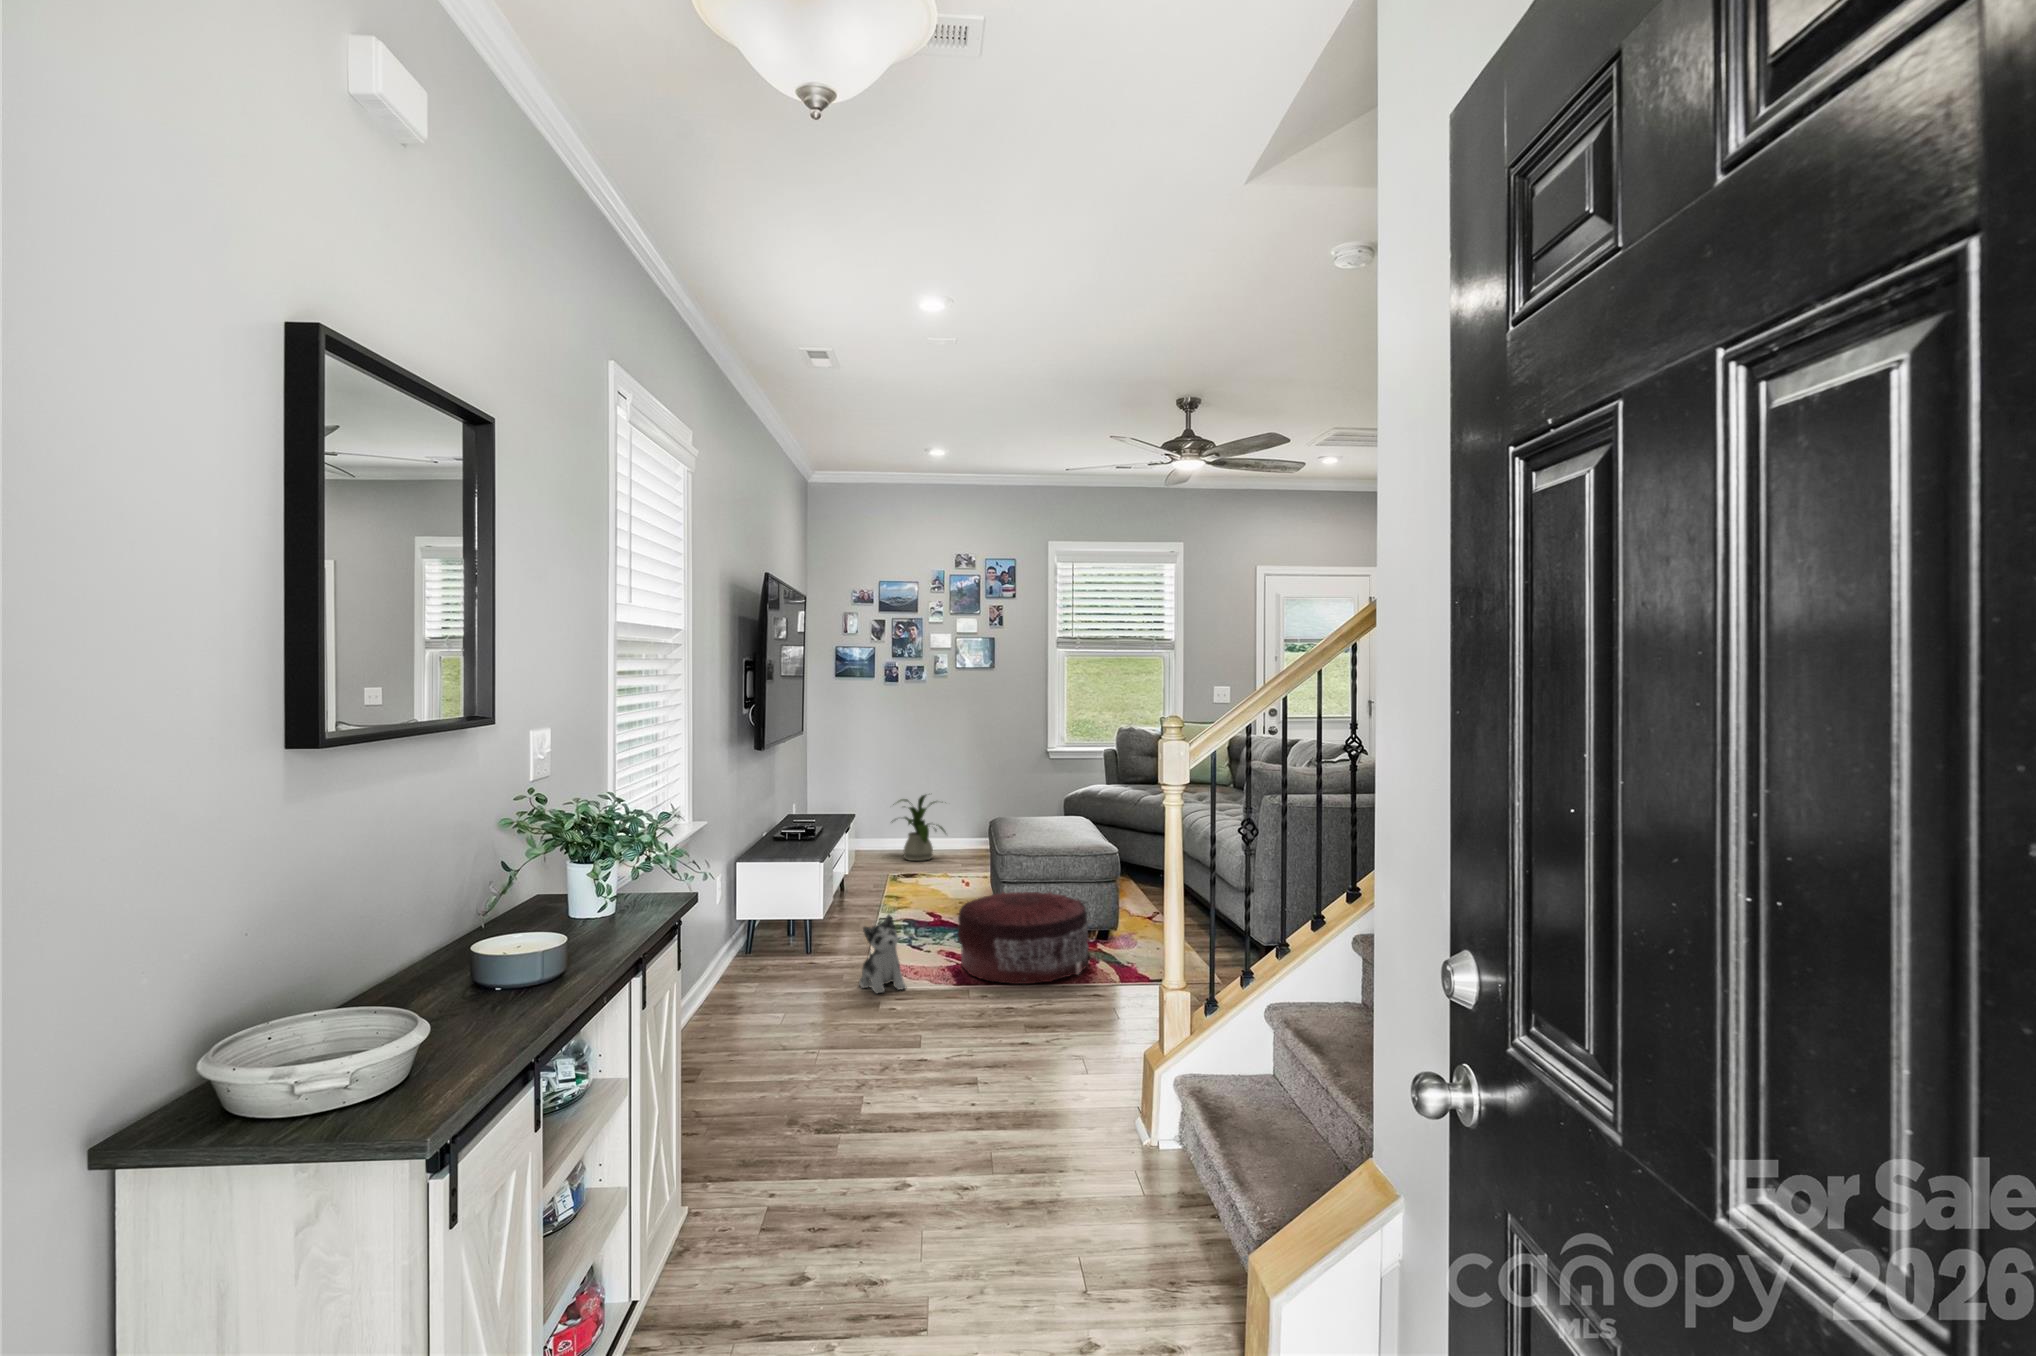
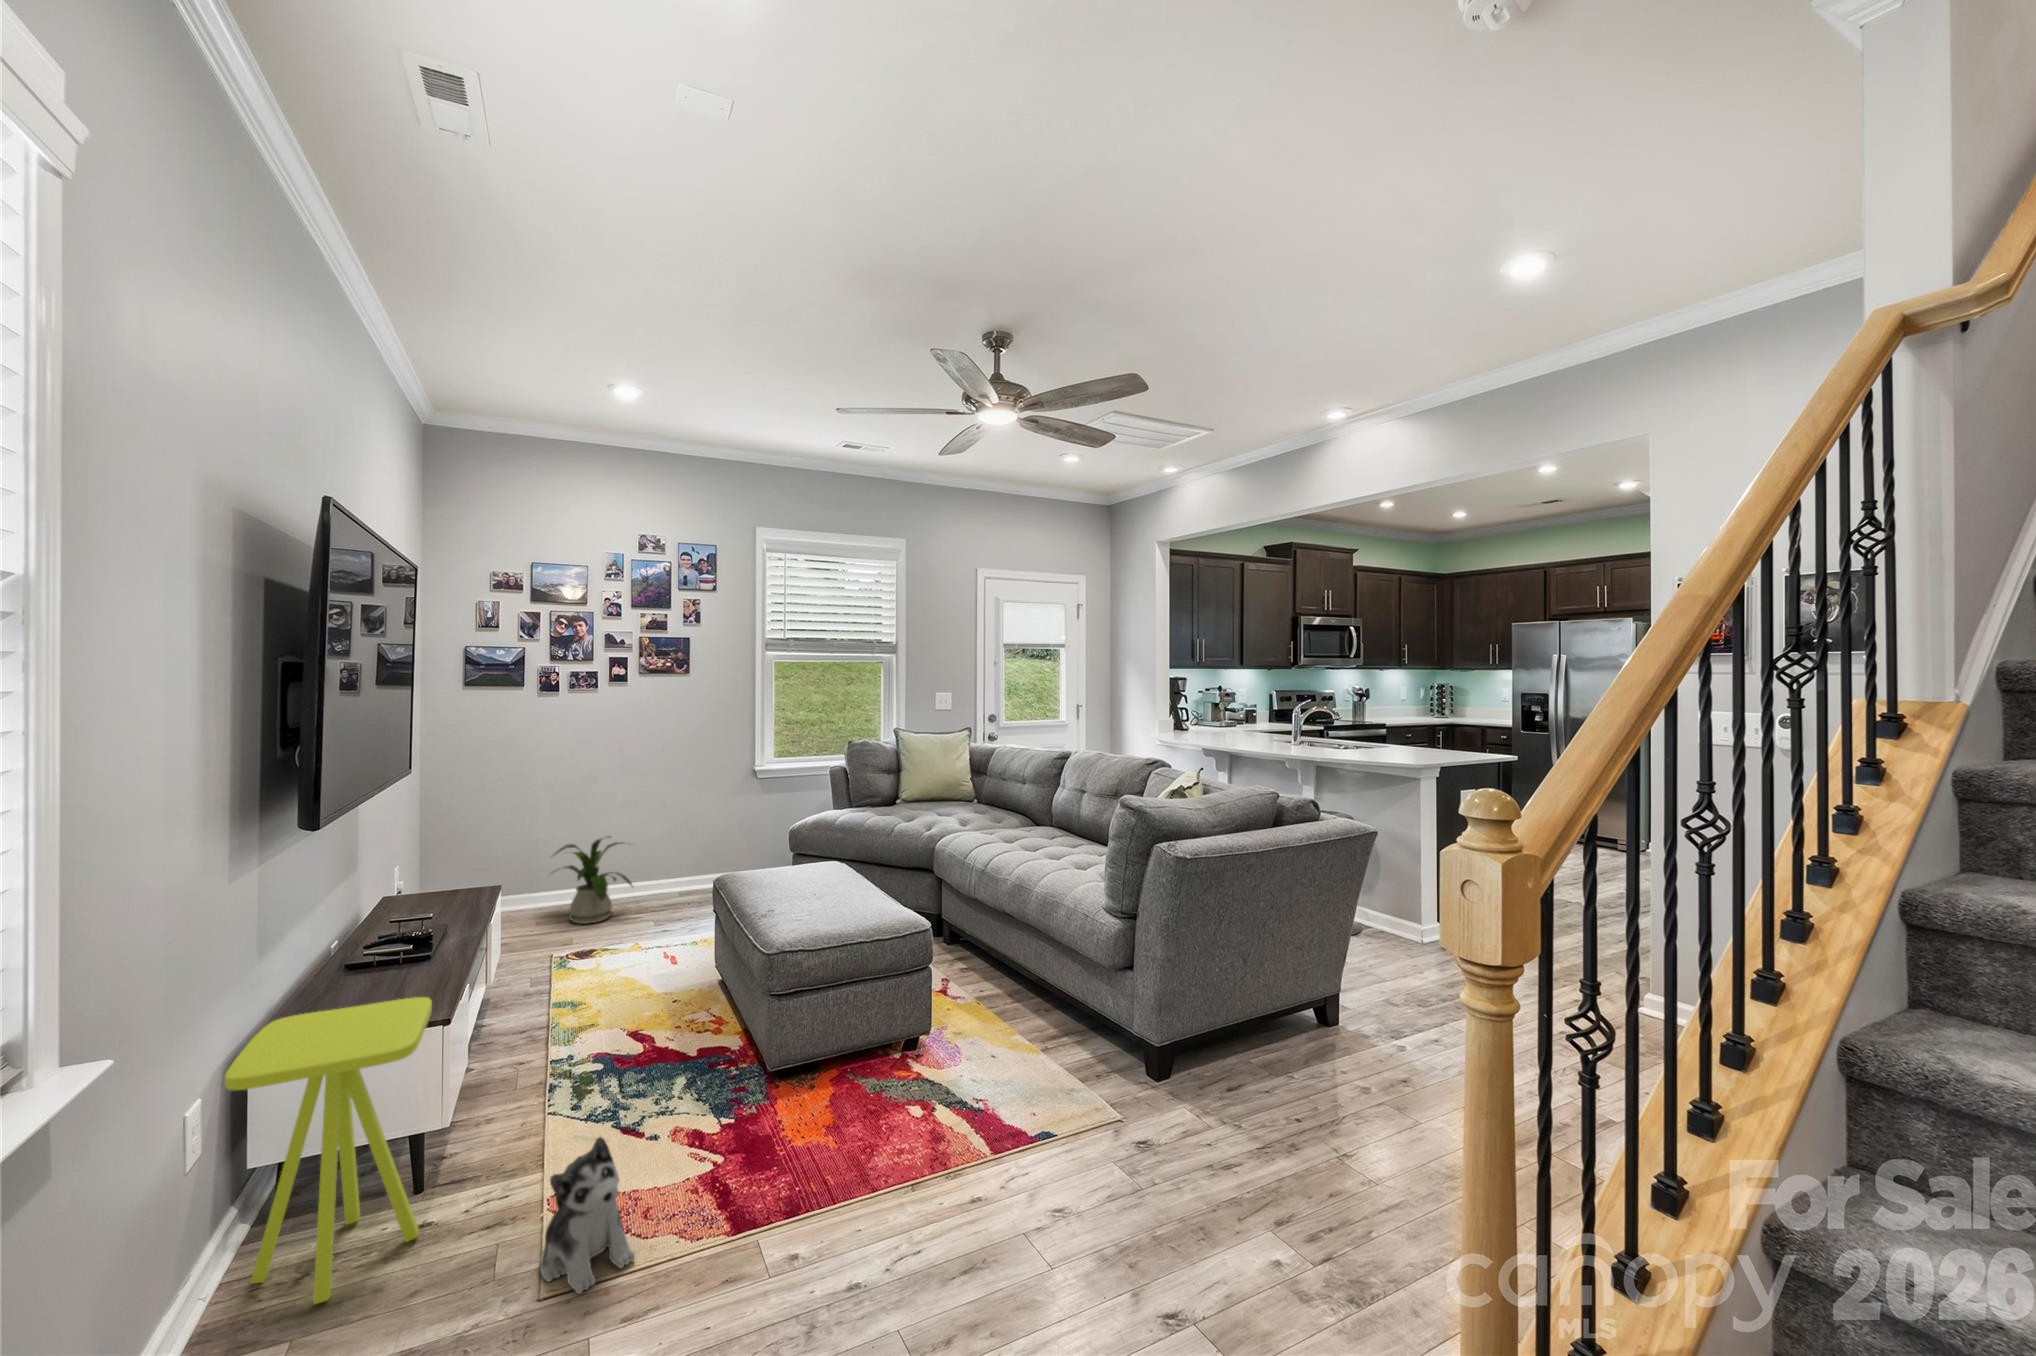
side table: none [725,837,811,977] -> present [224,997,432,1304]
pouf: present [958,892,1091,984] -> none [710,1006,911,1197]

